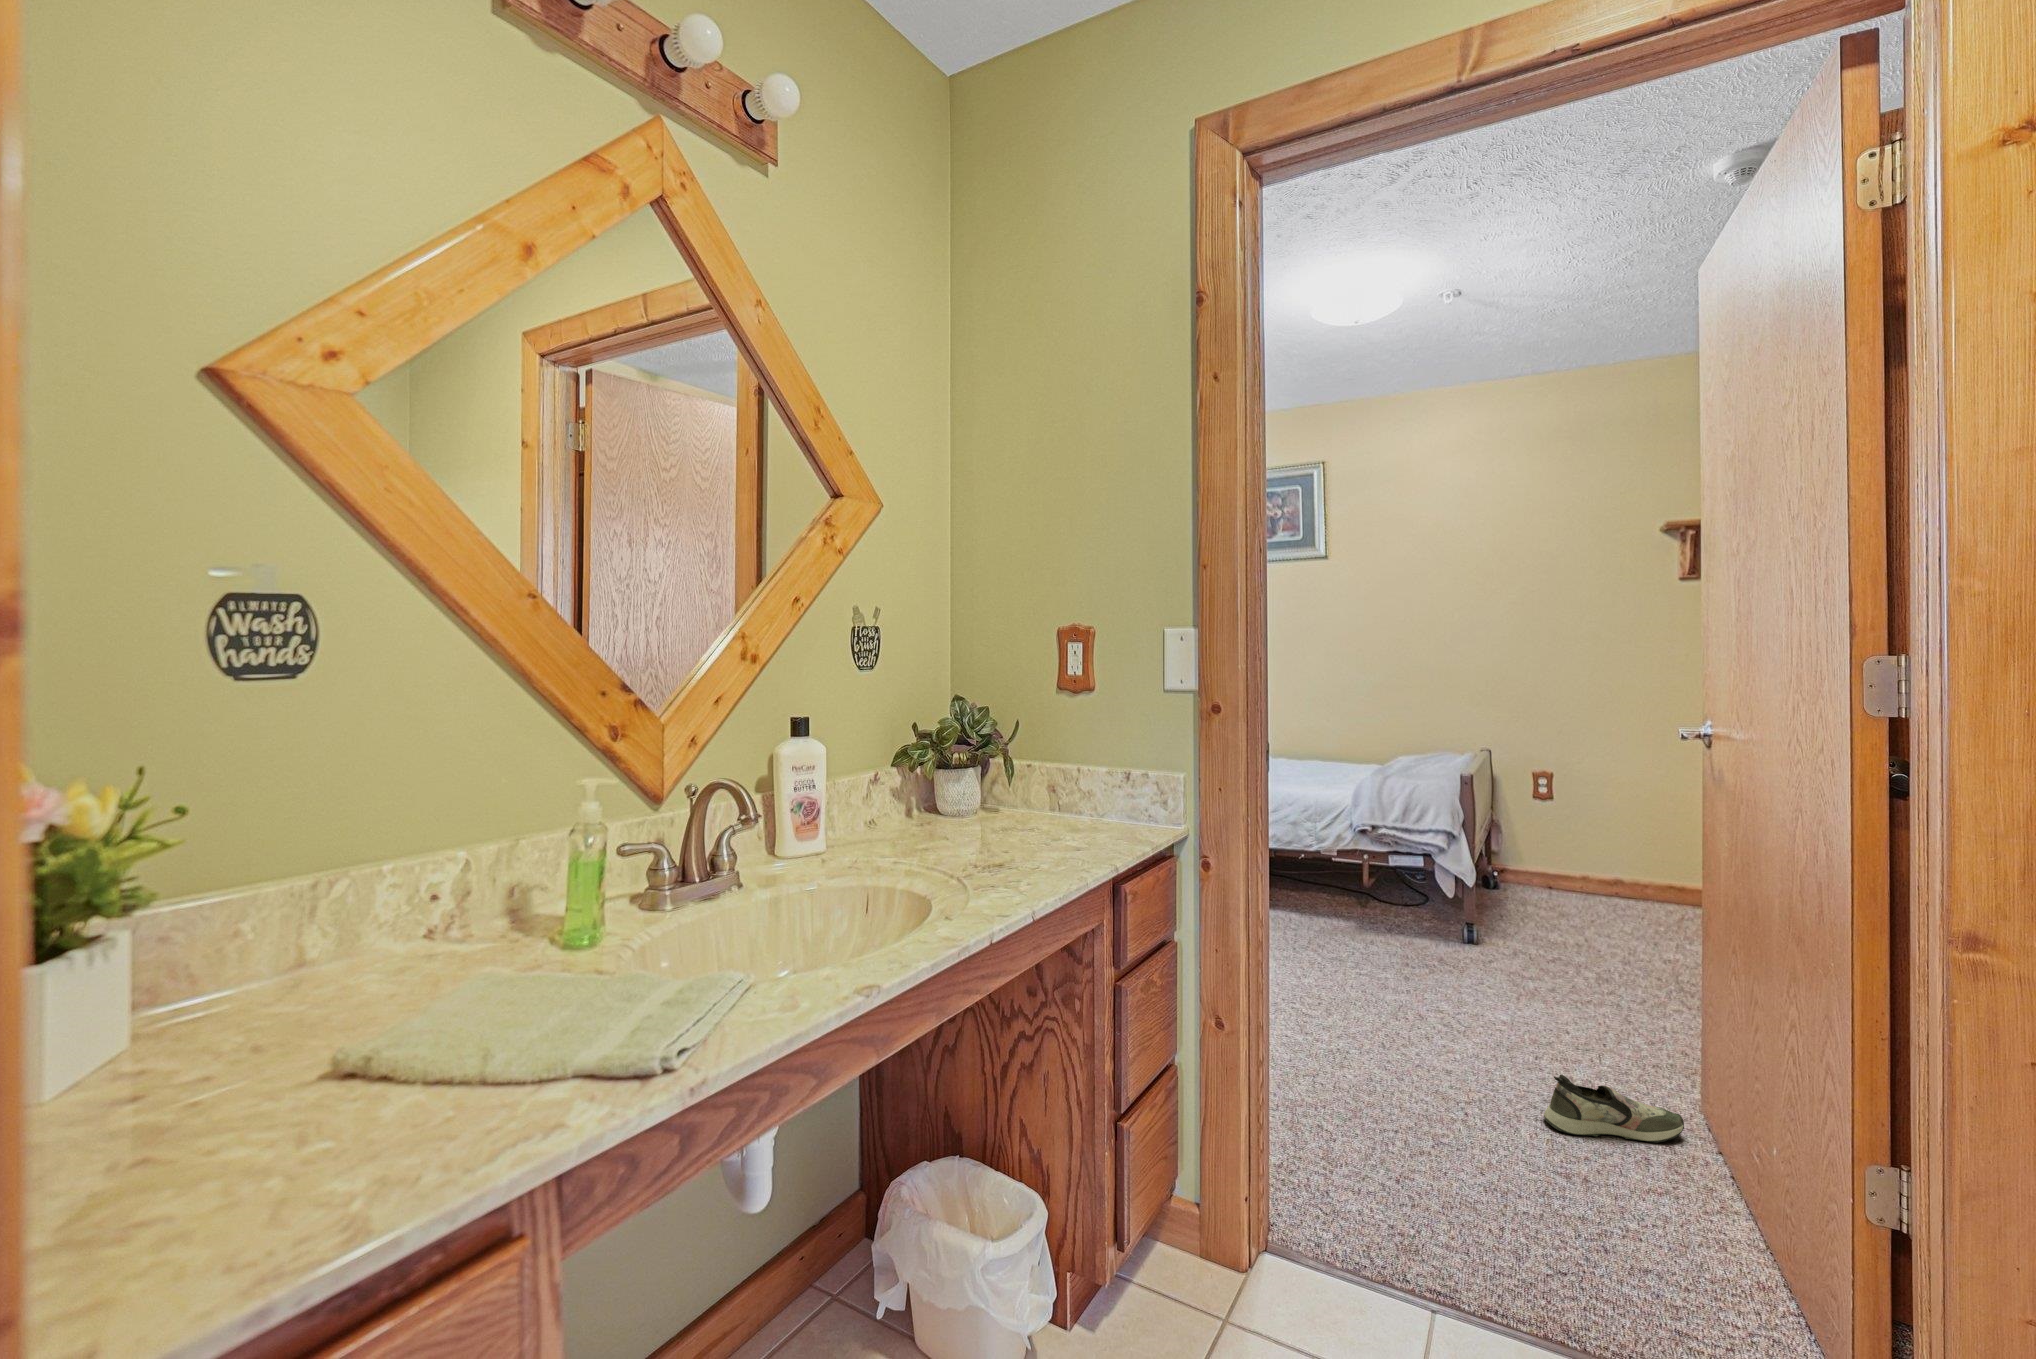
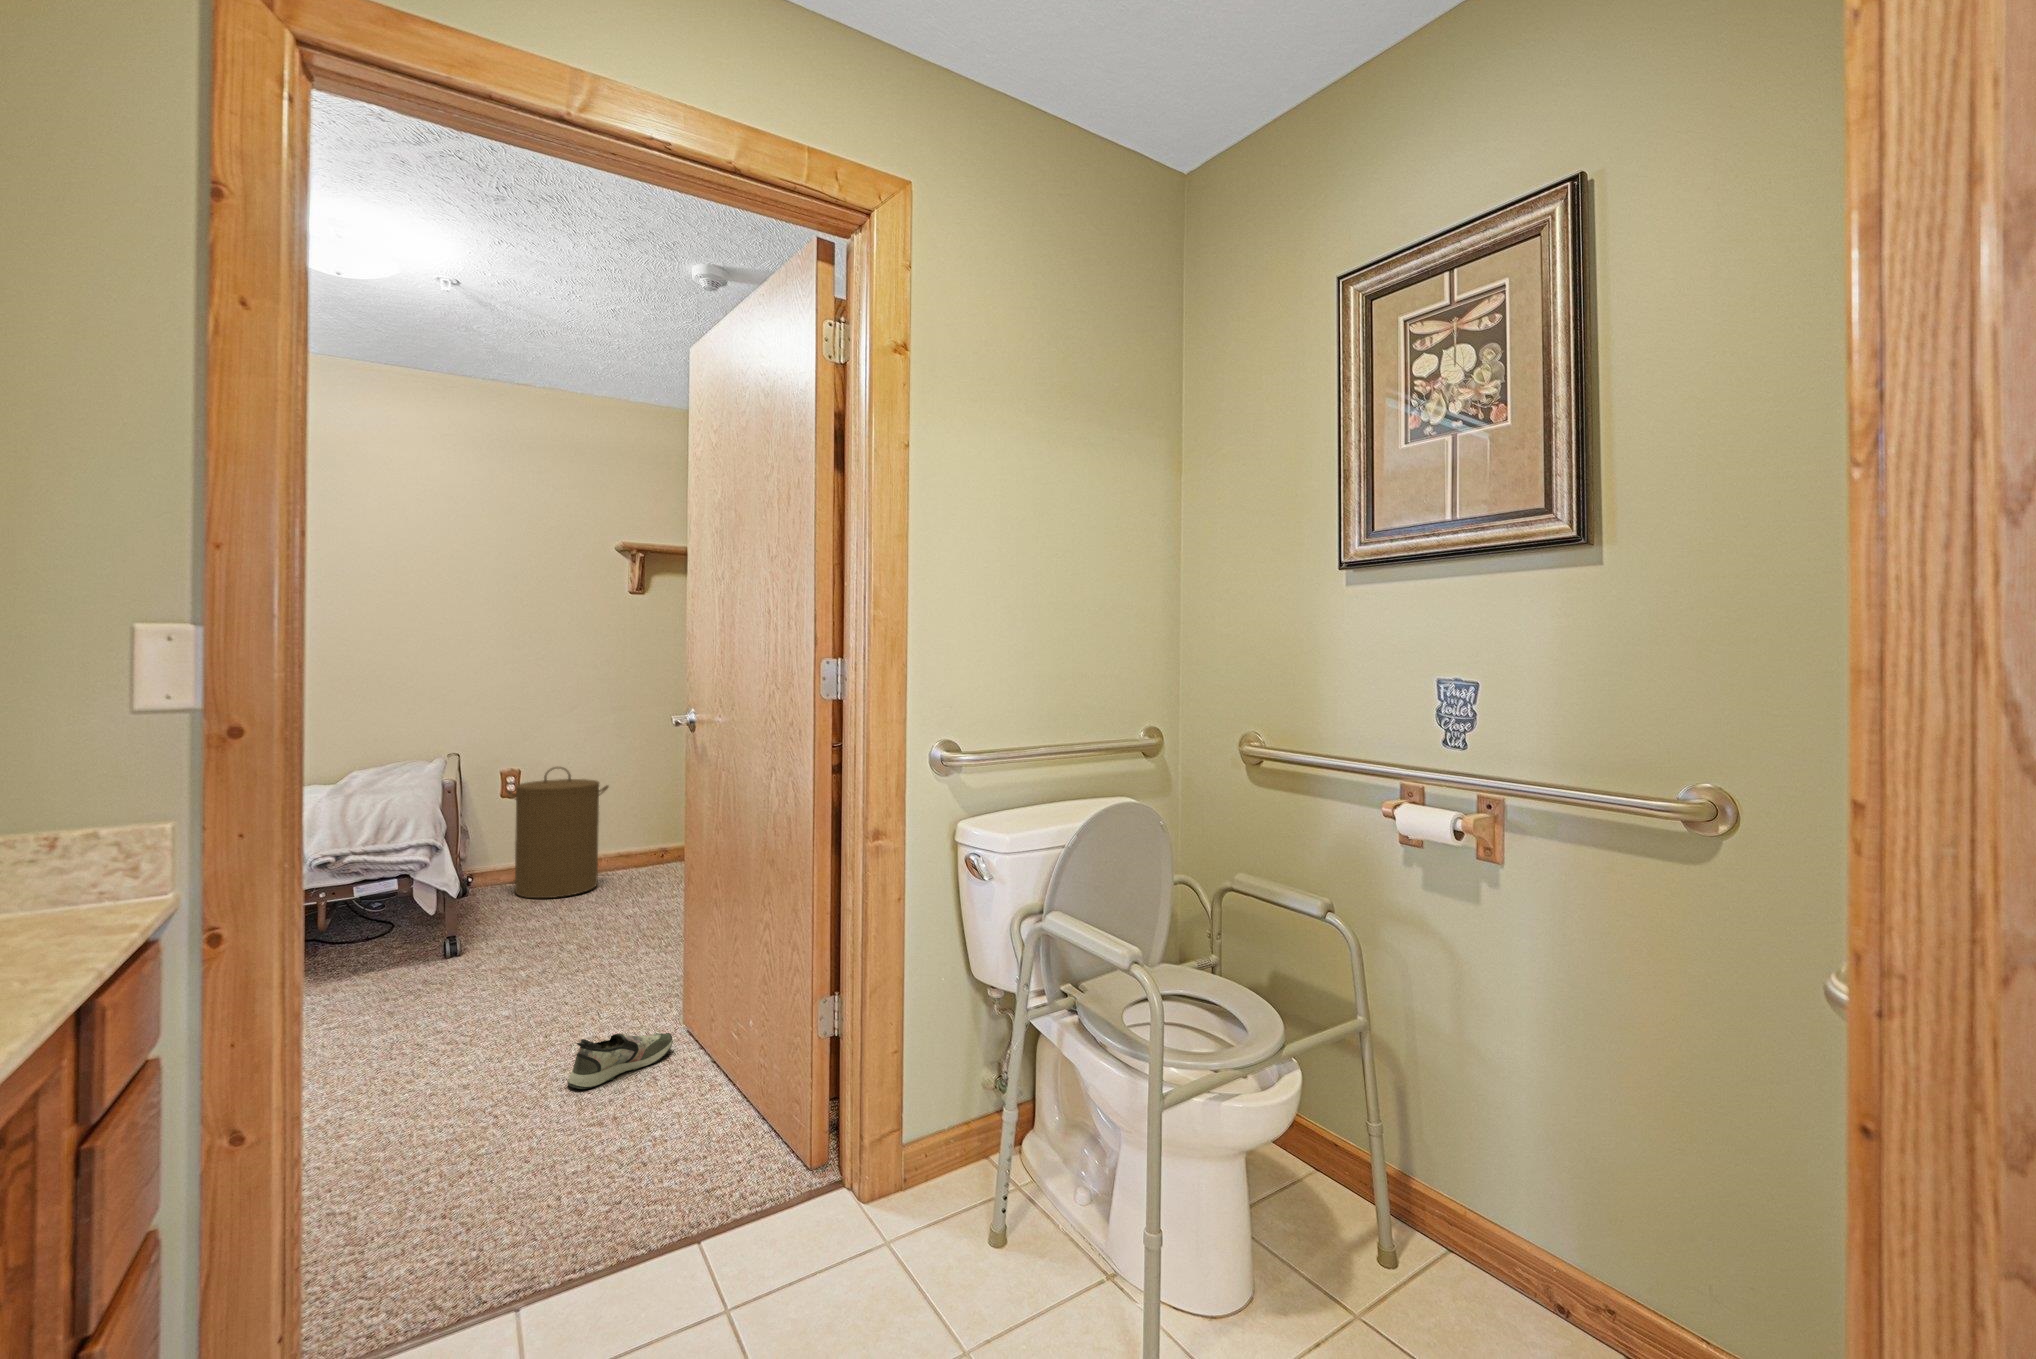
laundry hamper: none [1536,767,1658,917] -> present [506,767,609,898]

